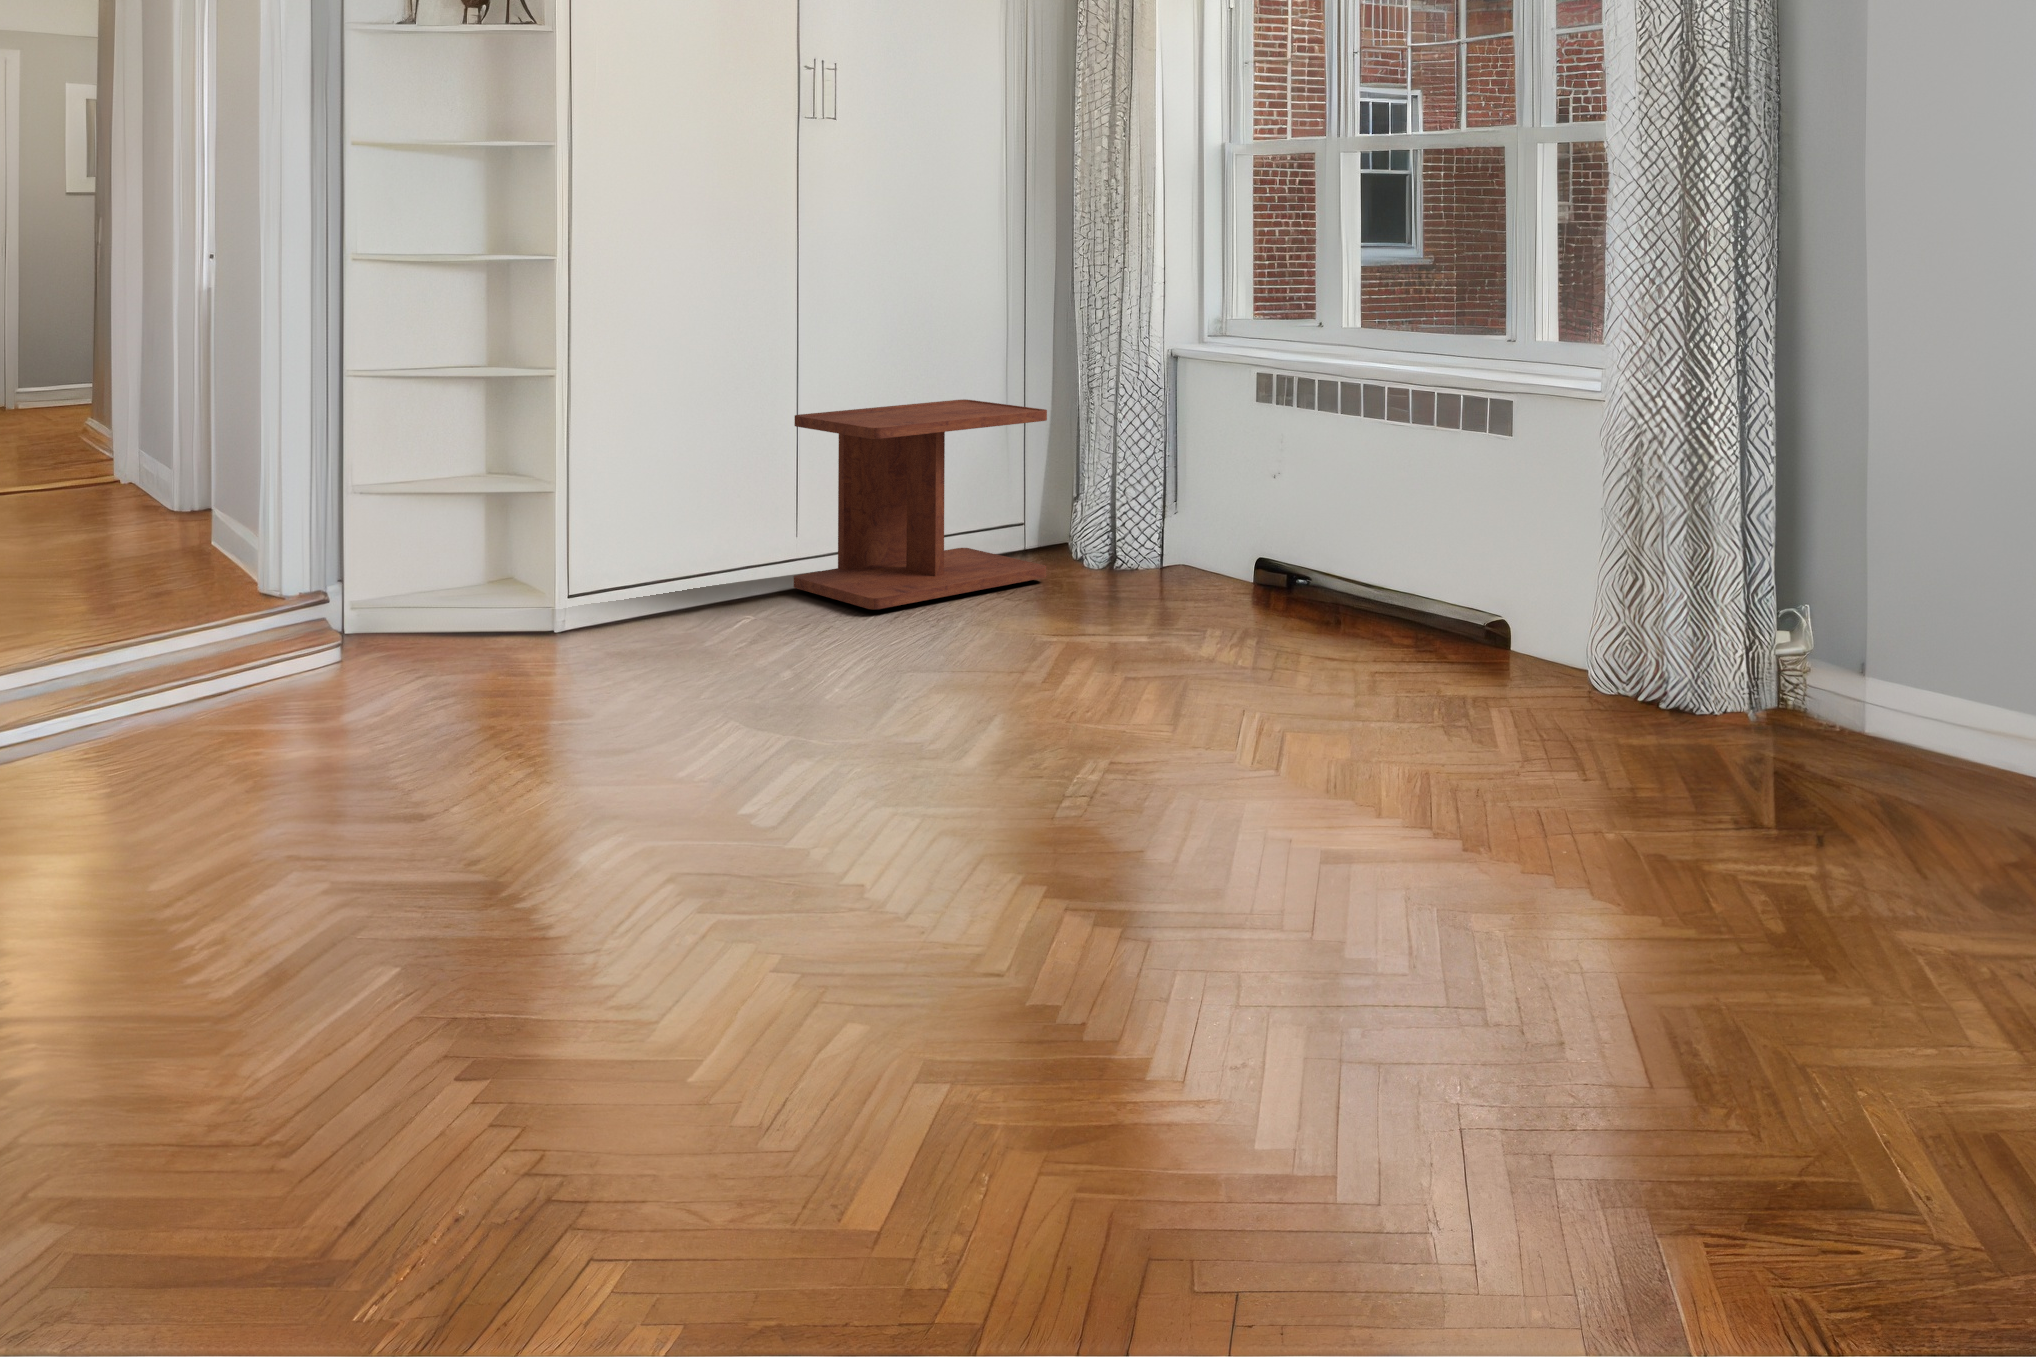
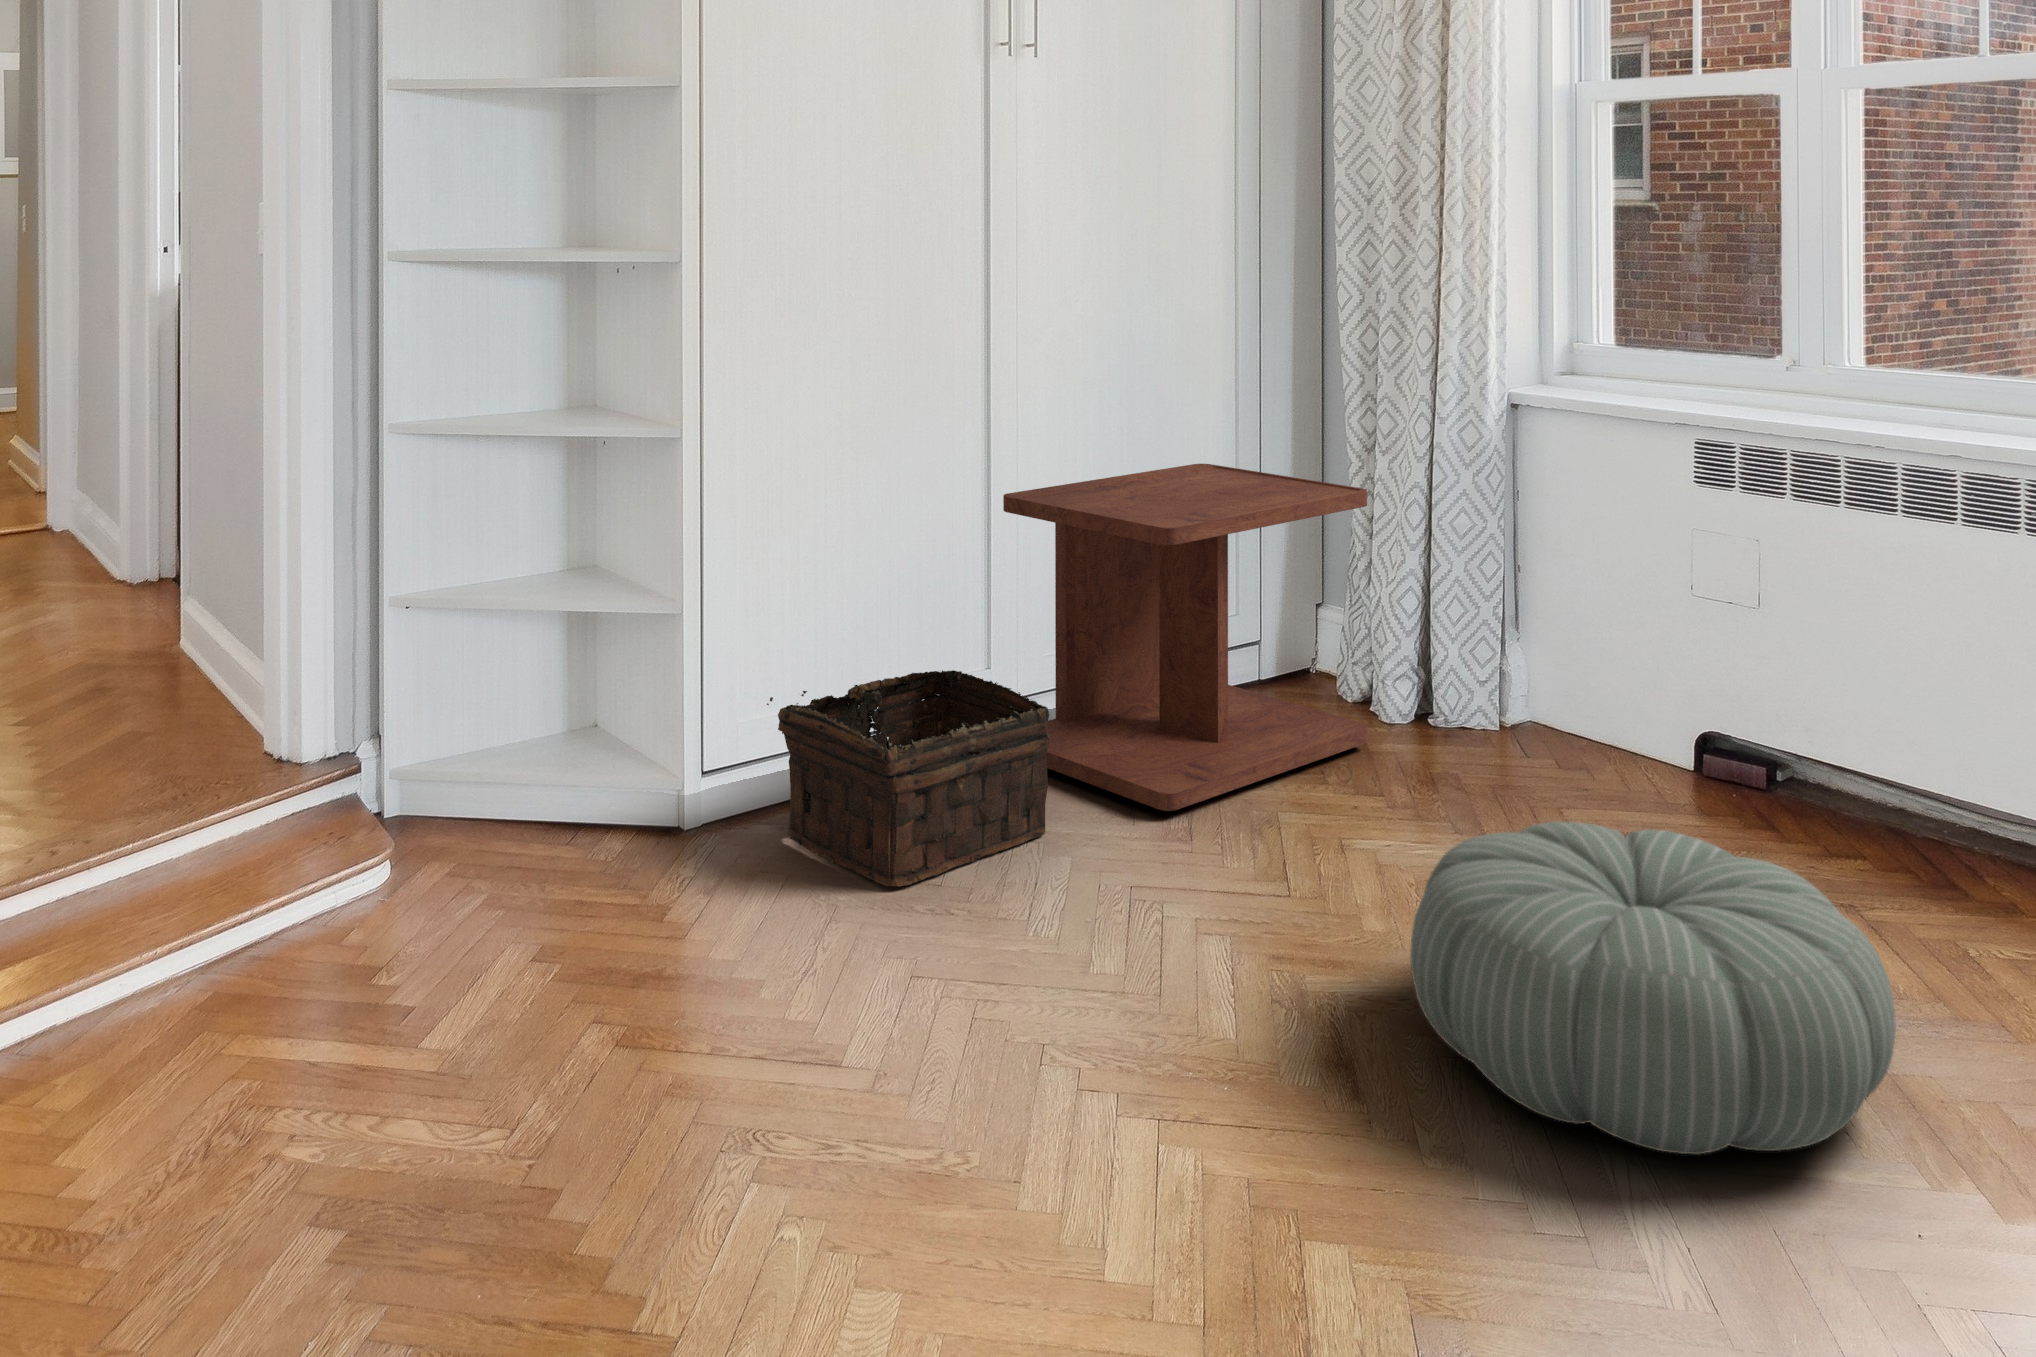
basket: none [607,521,792,645] -> present [767,670,1050,886]
pouf: none [912,575,1157,718] -> present [1410,821,1896,1154]

